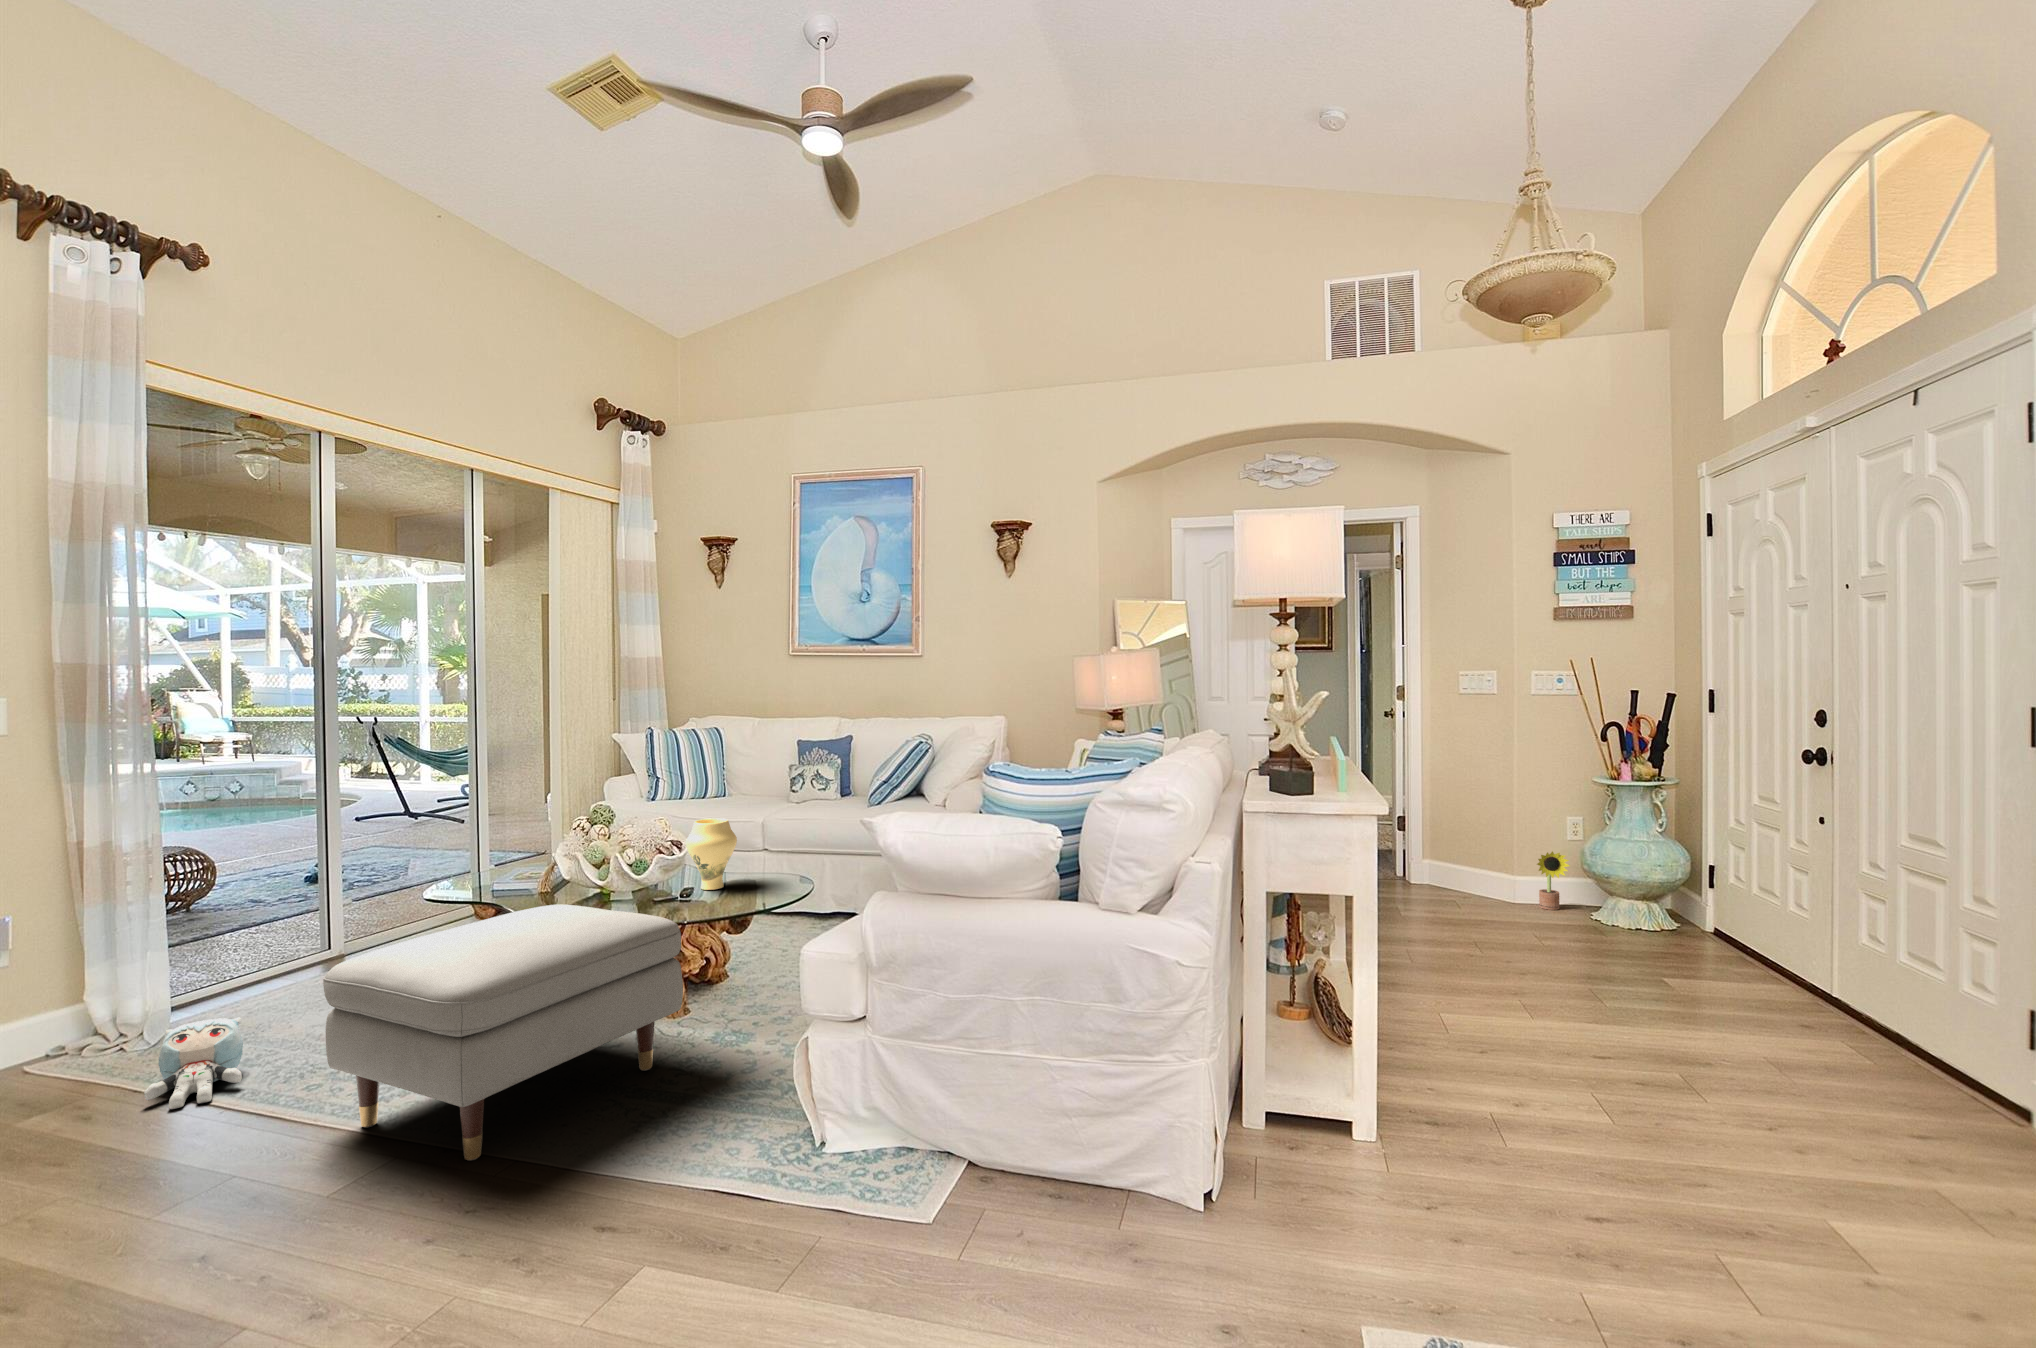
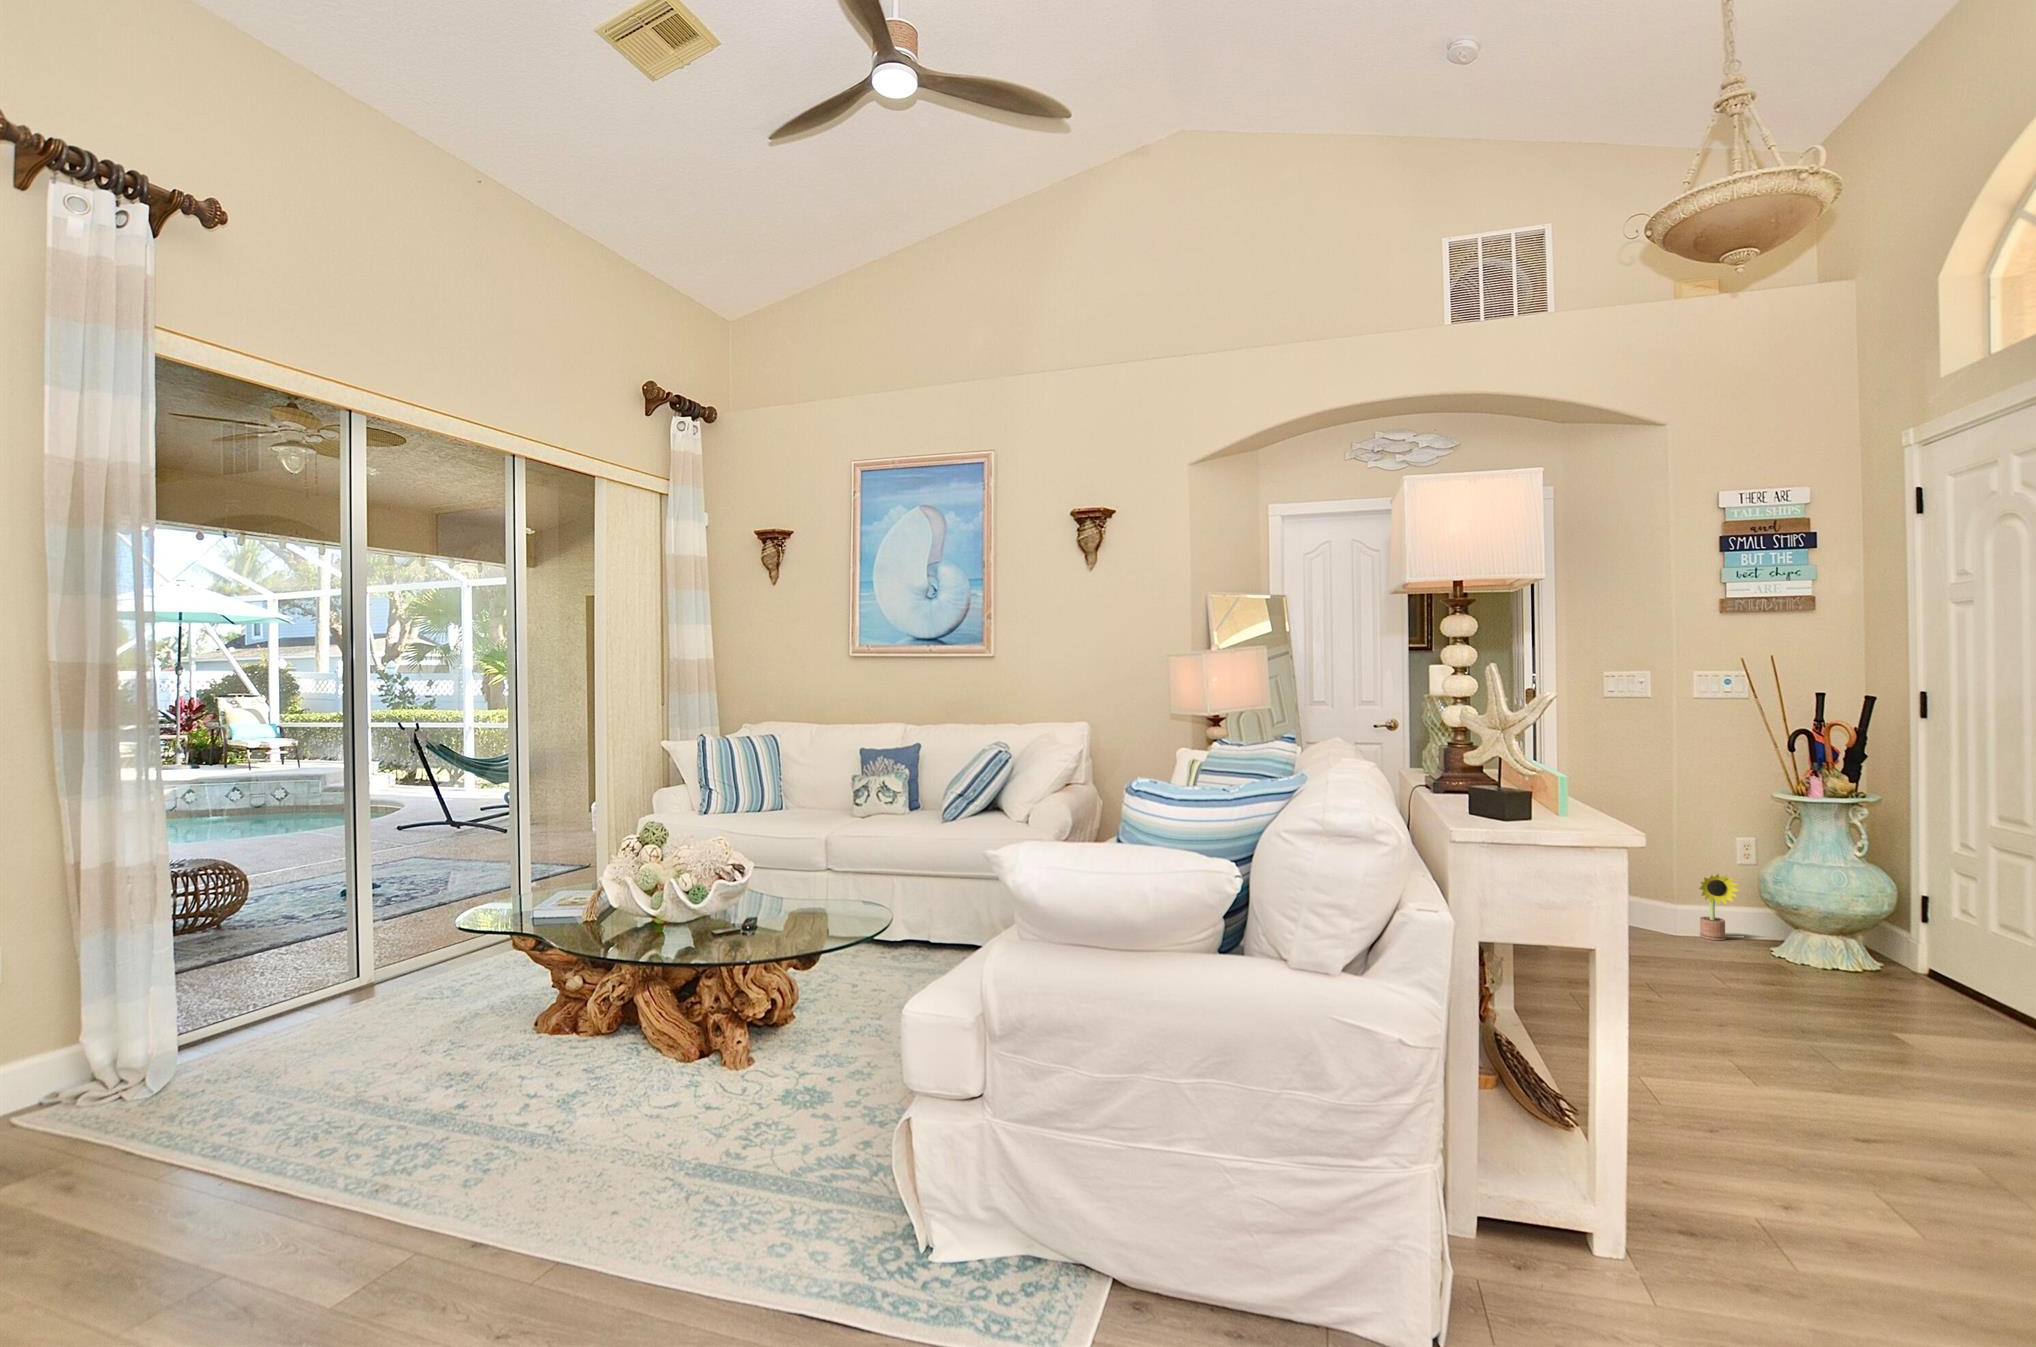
vase: present [686,818,737,890] -> none [749,836,806,918]
ottoman: present [323,905,683,1160] -> none [325,937,750,1267]
plush toy: present [144,1018,243,1109] -> none [125,1068,246,1183]

